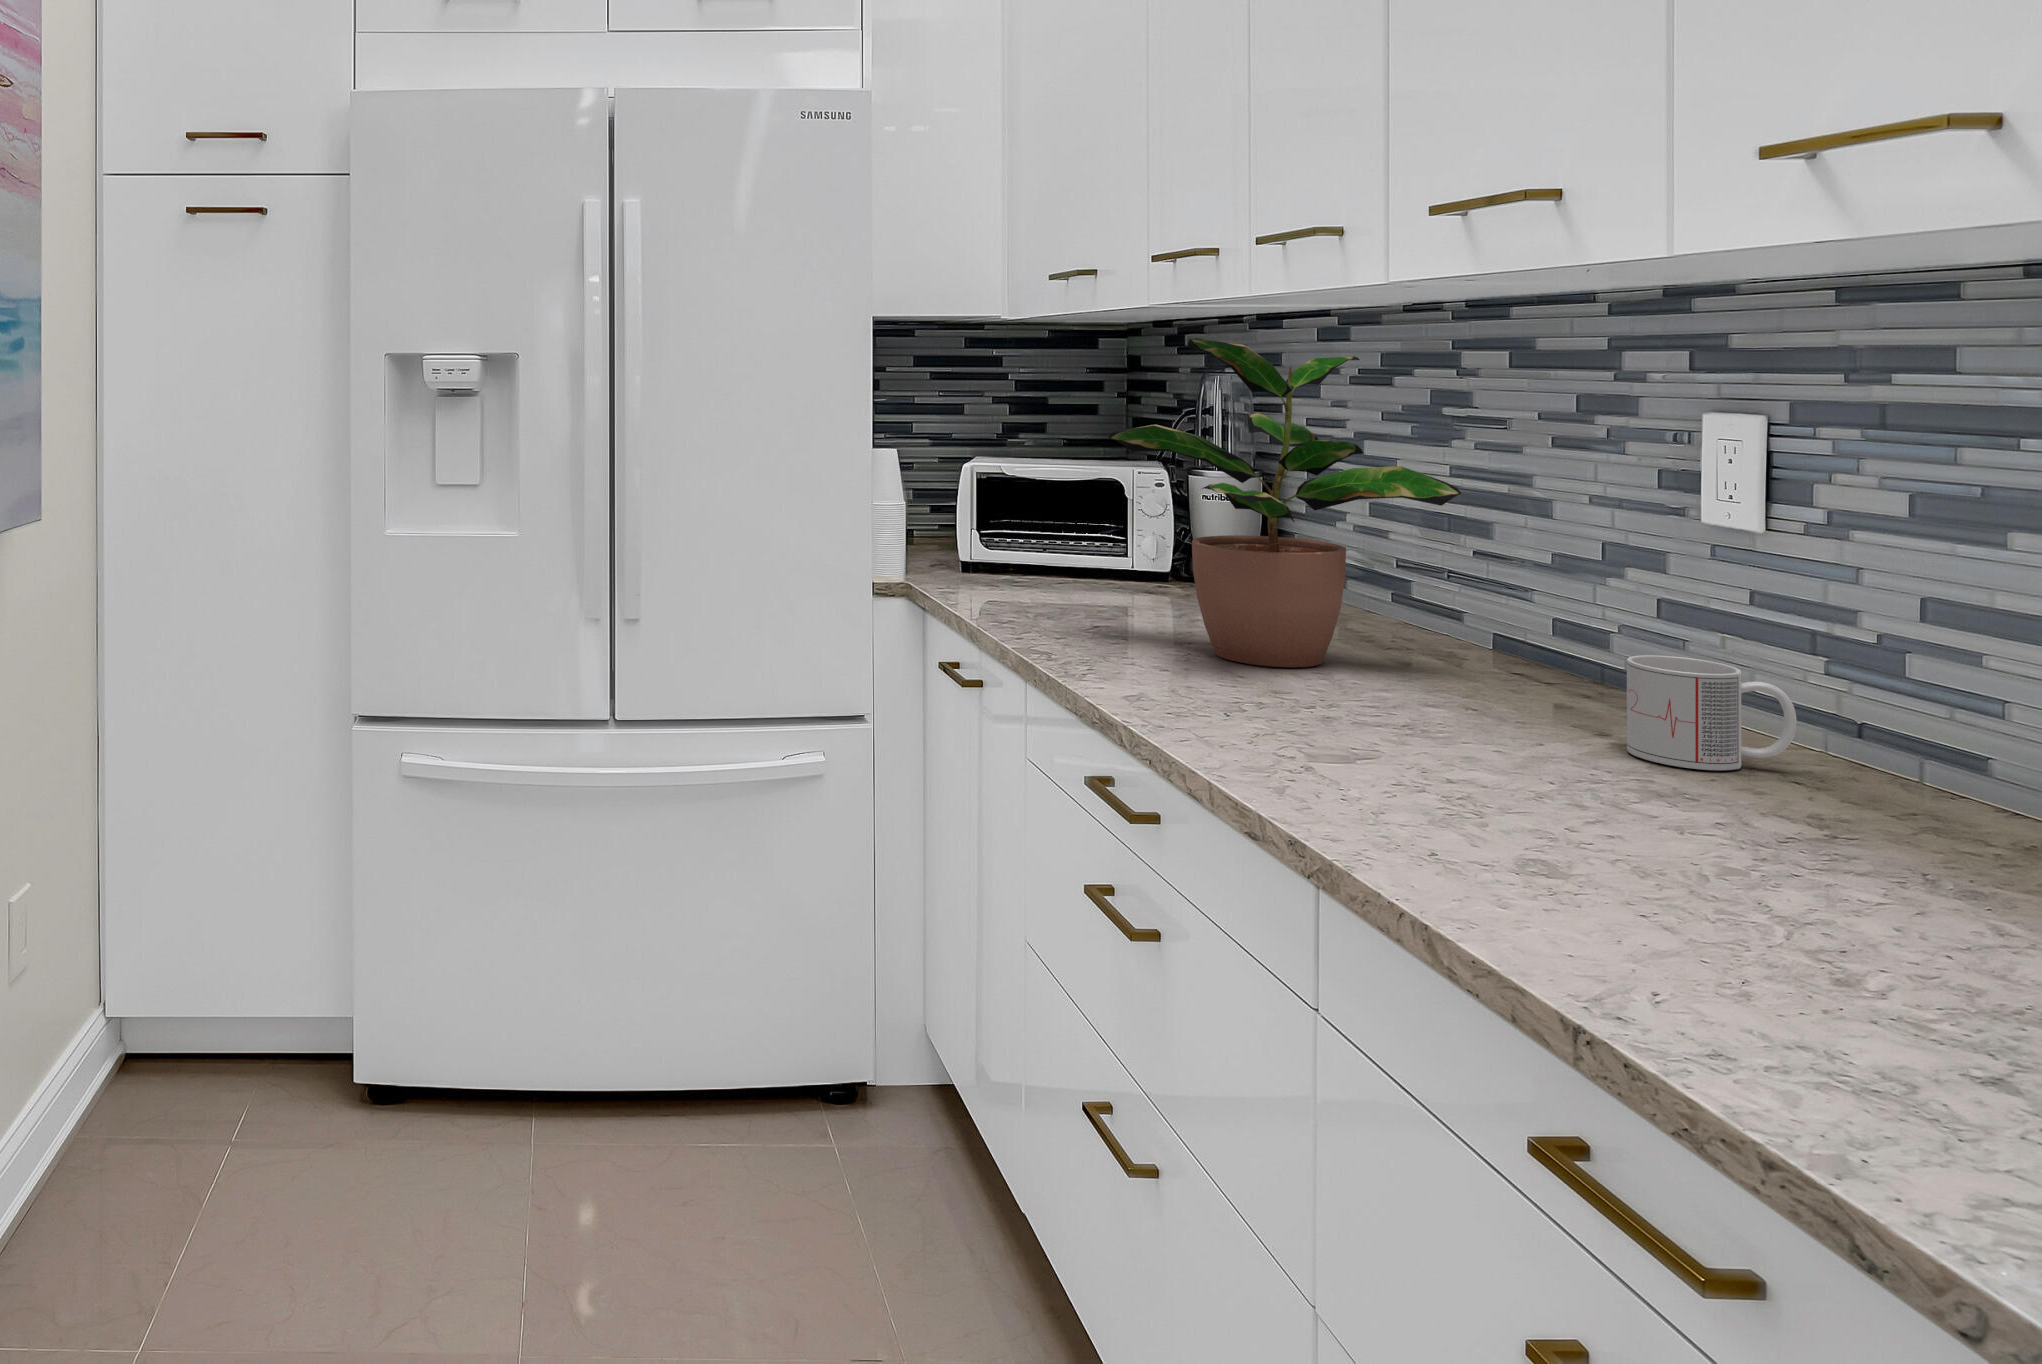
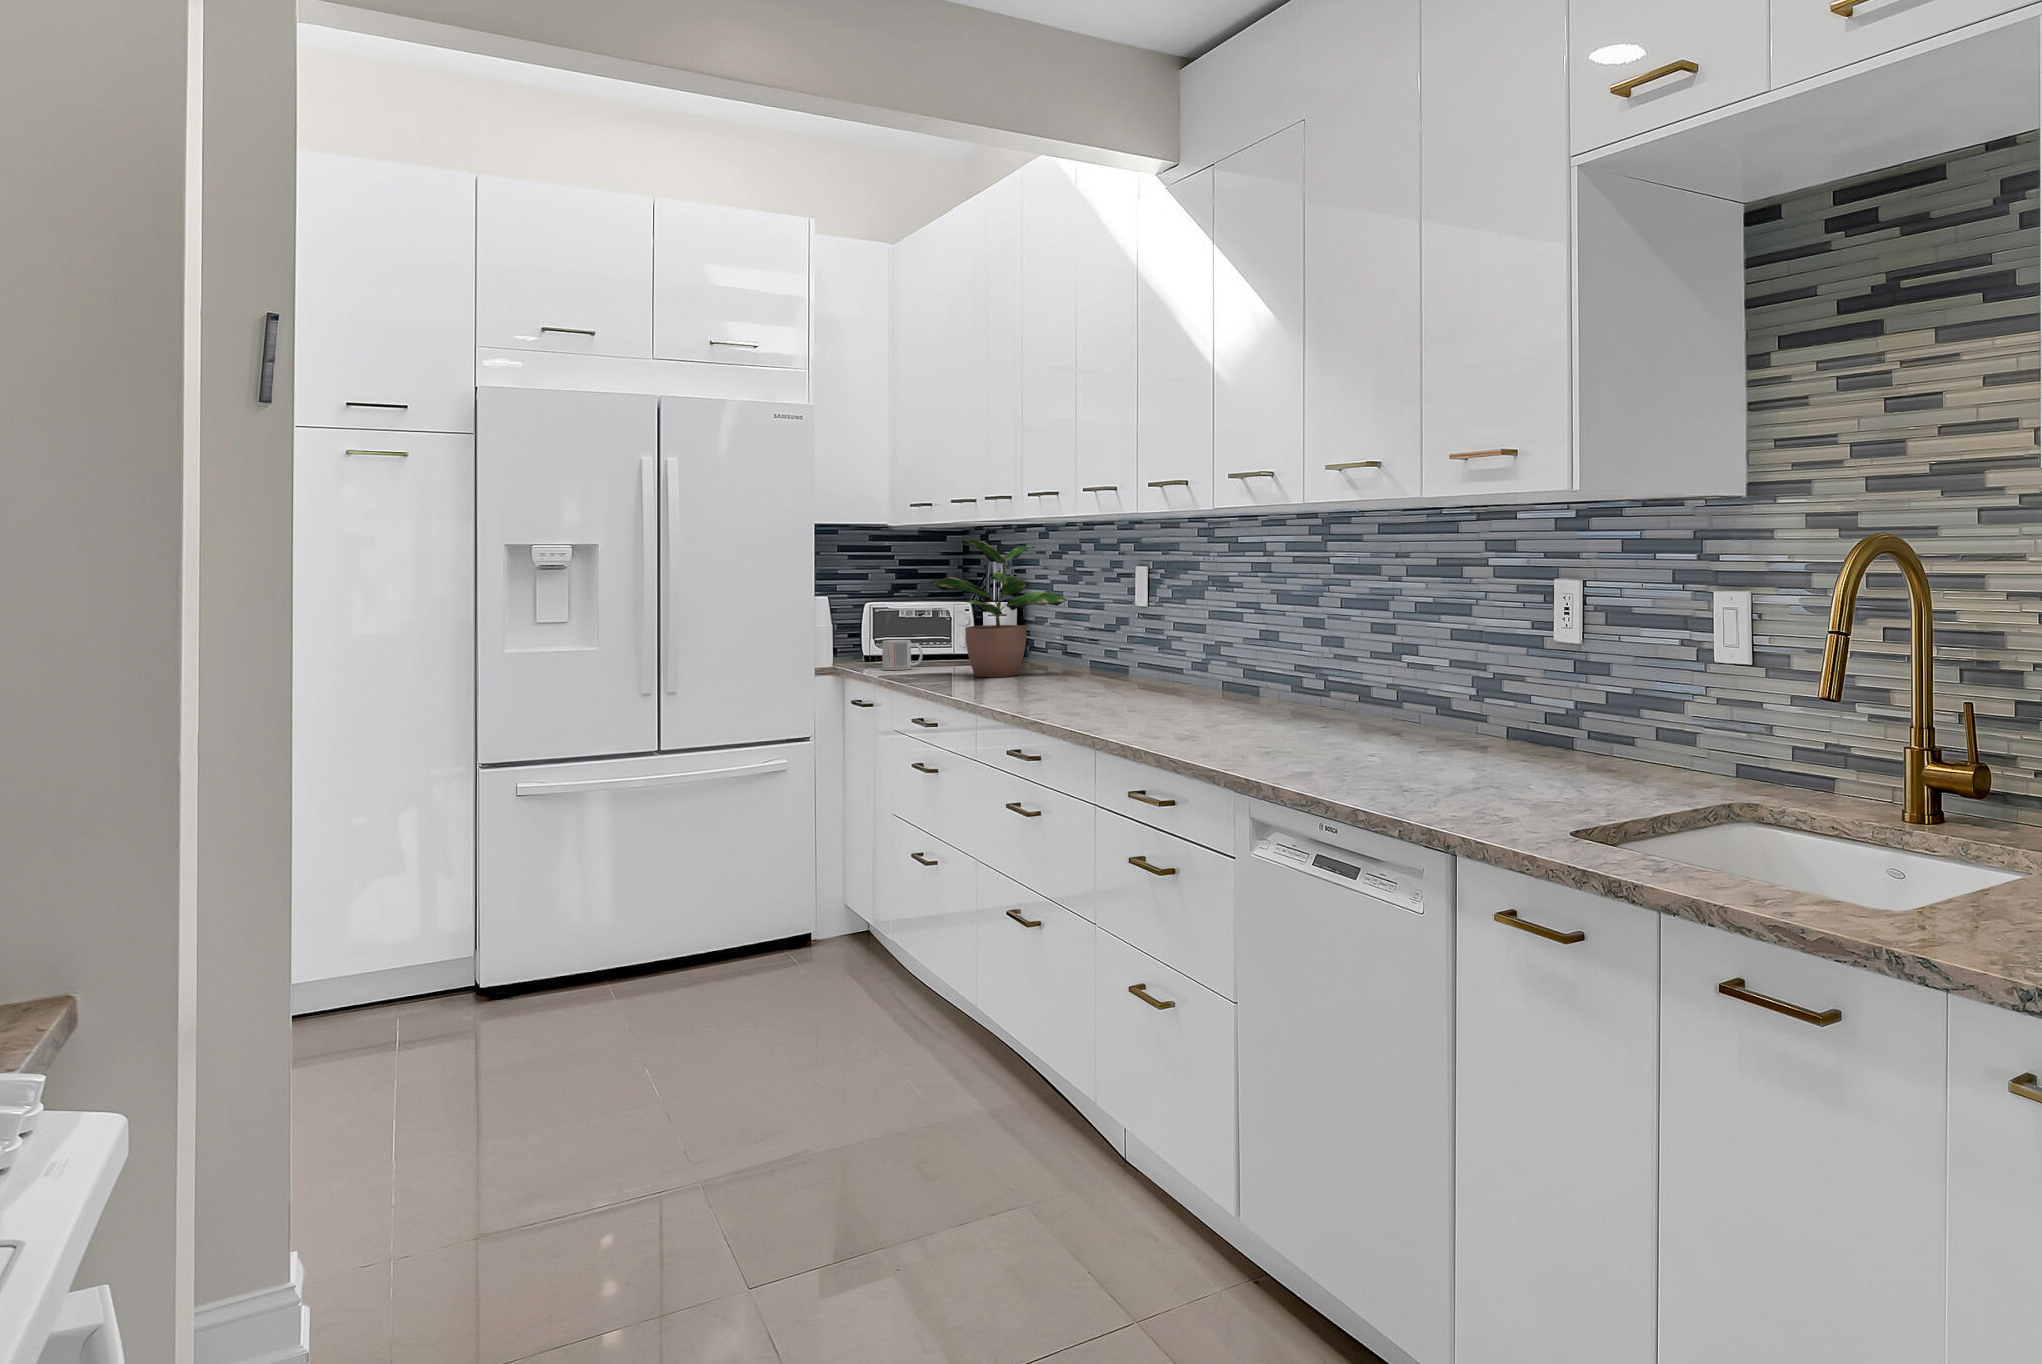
mug: present [1627,655,1797,770] -> present [882,640,923,670]

